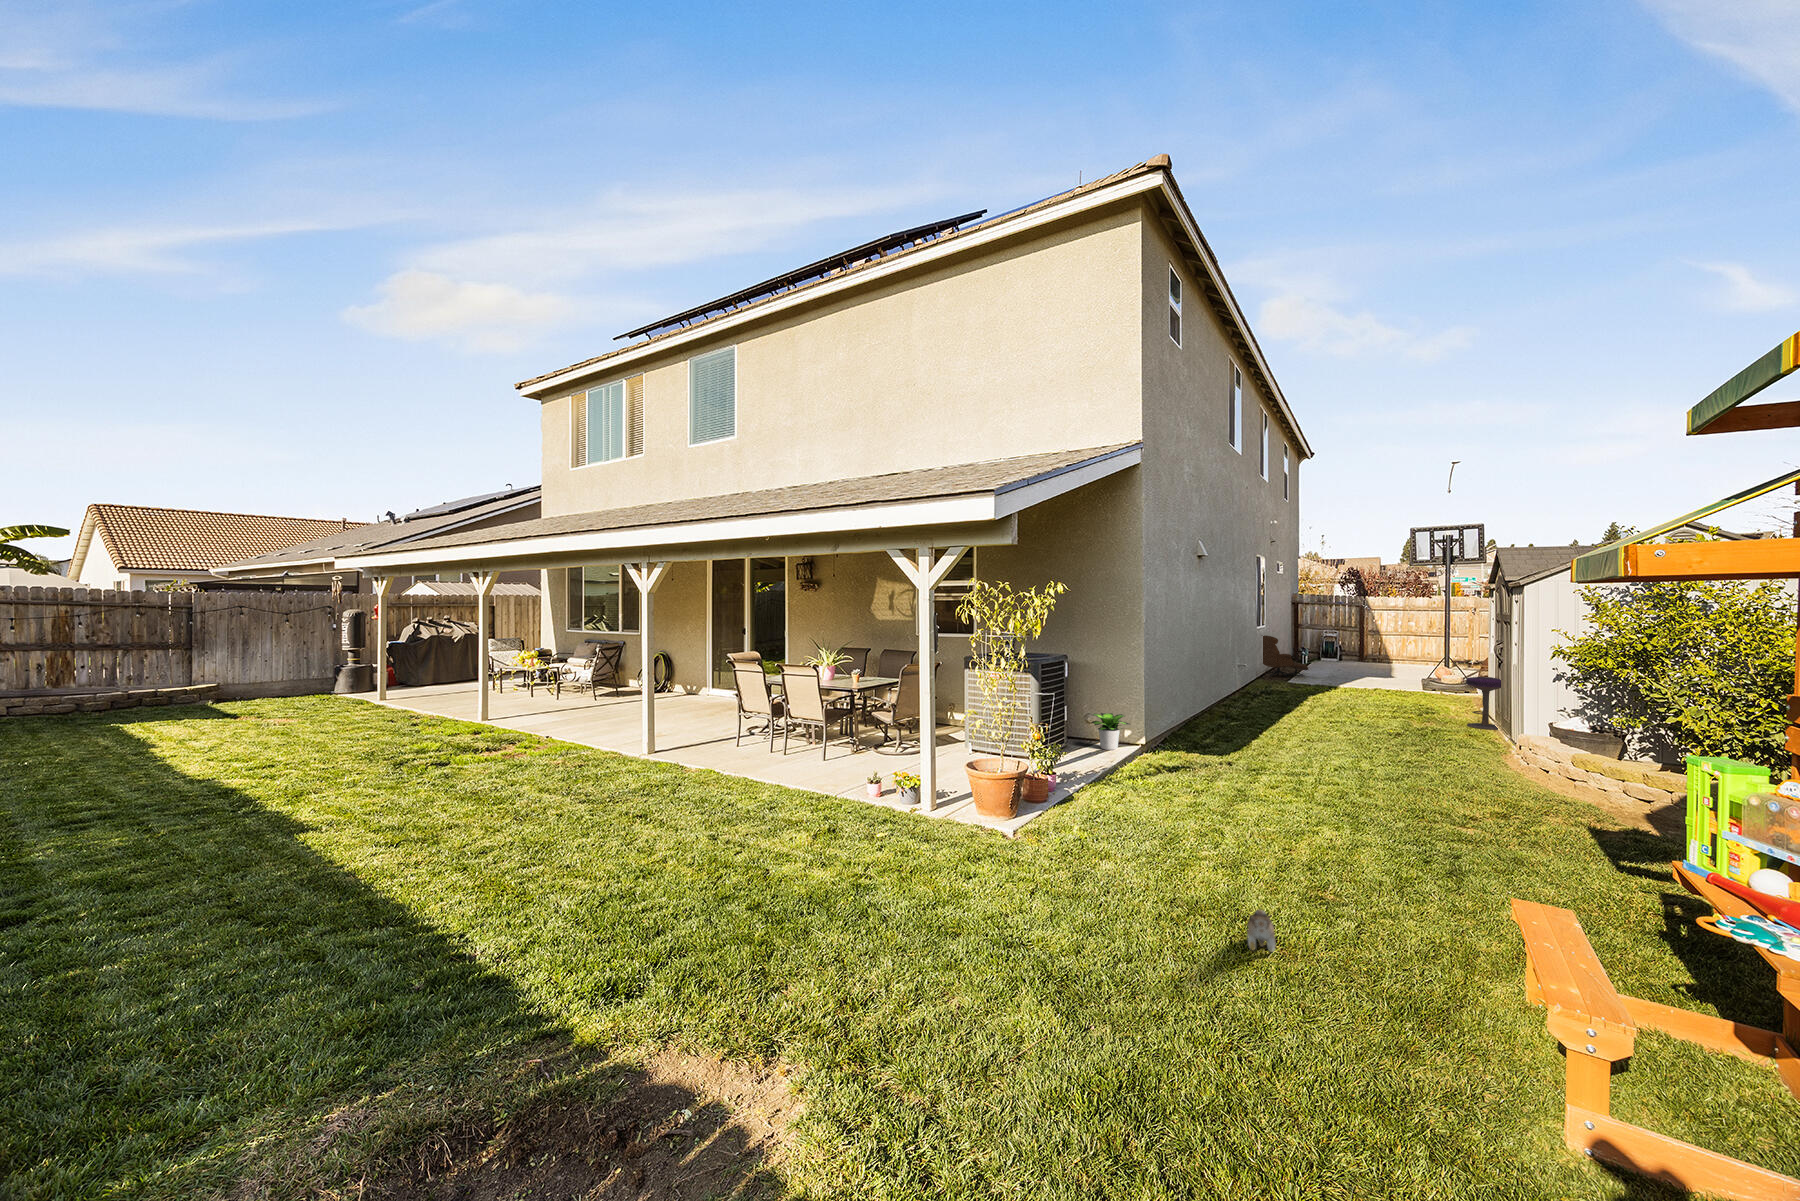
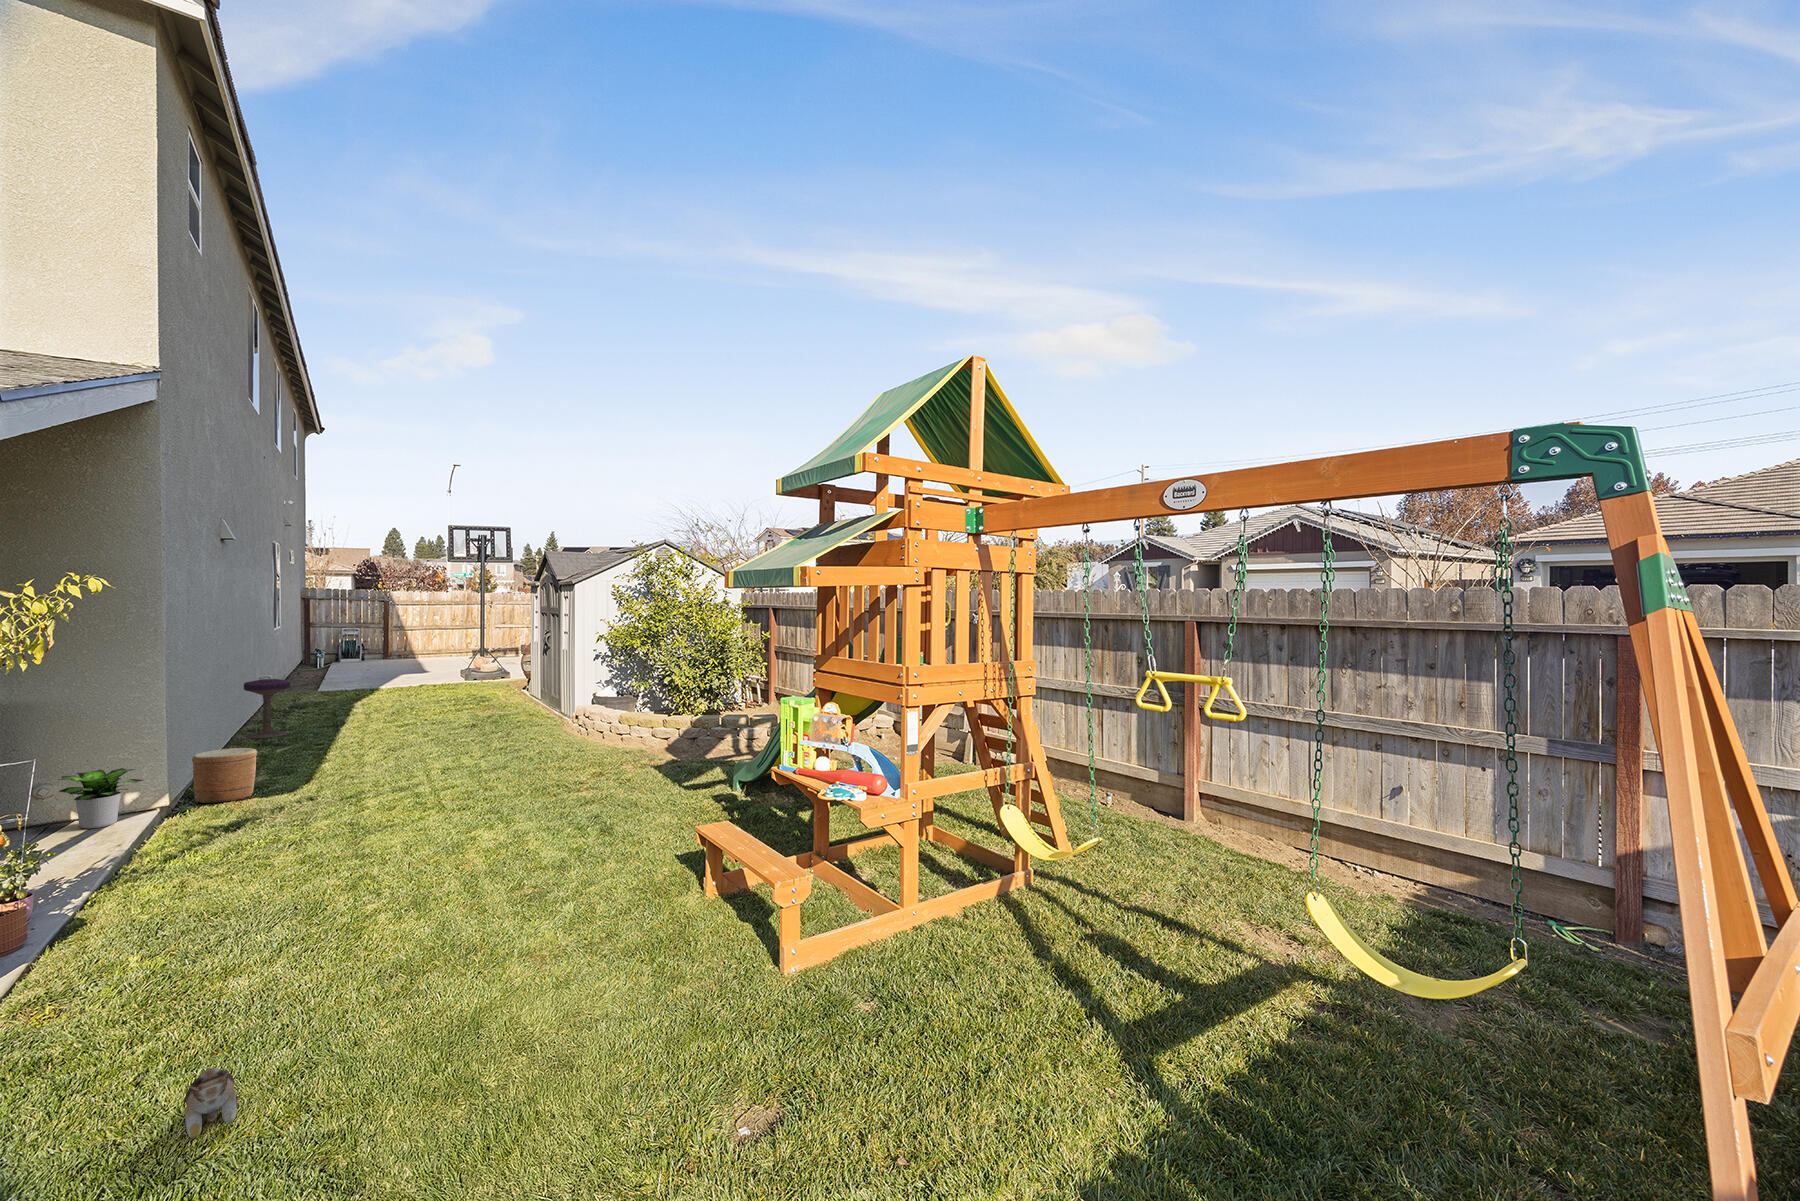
lounge chair: present [1263,635,1308,677] -> none [276,638,341,686]
stool: present [1466,677,1501,730] -> present [244,679,290,738]
woven basket: none [1163,713,1201,752] -> present [192,748,257,803]
plush toy: present [1247,910,1276,952] -> present [185,1068,238,1138]

